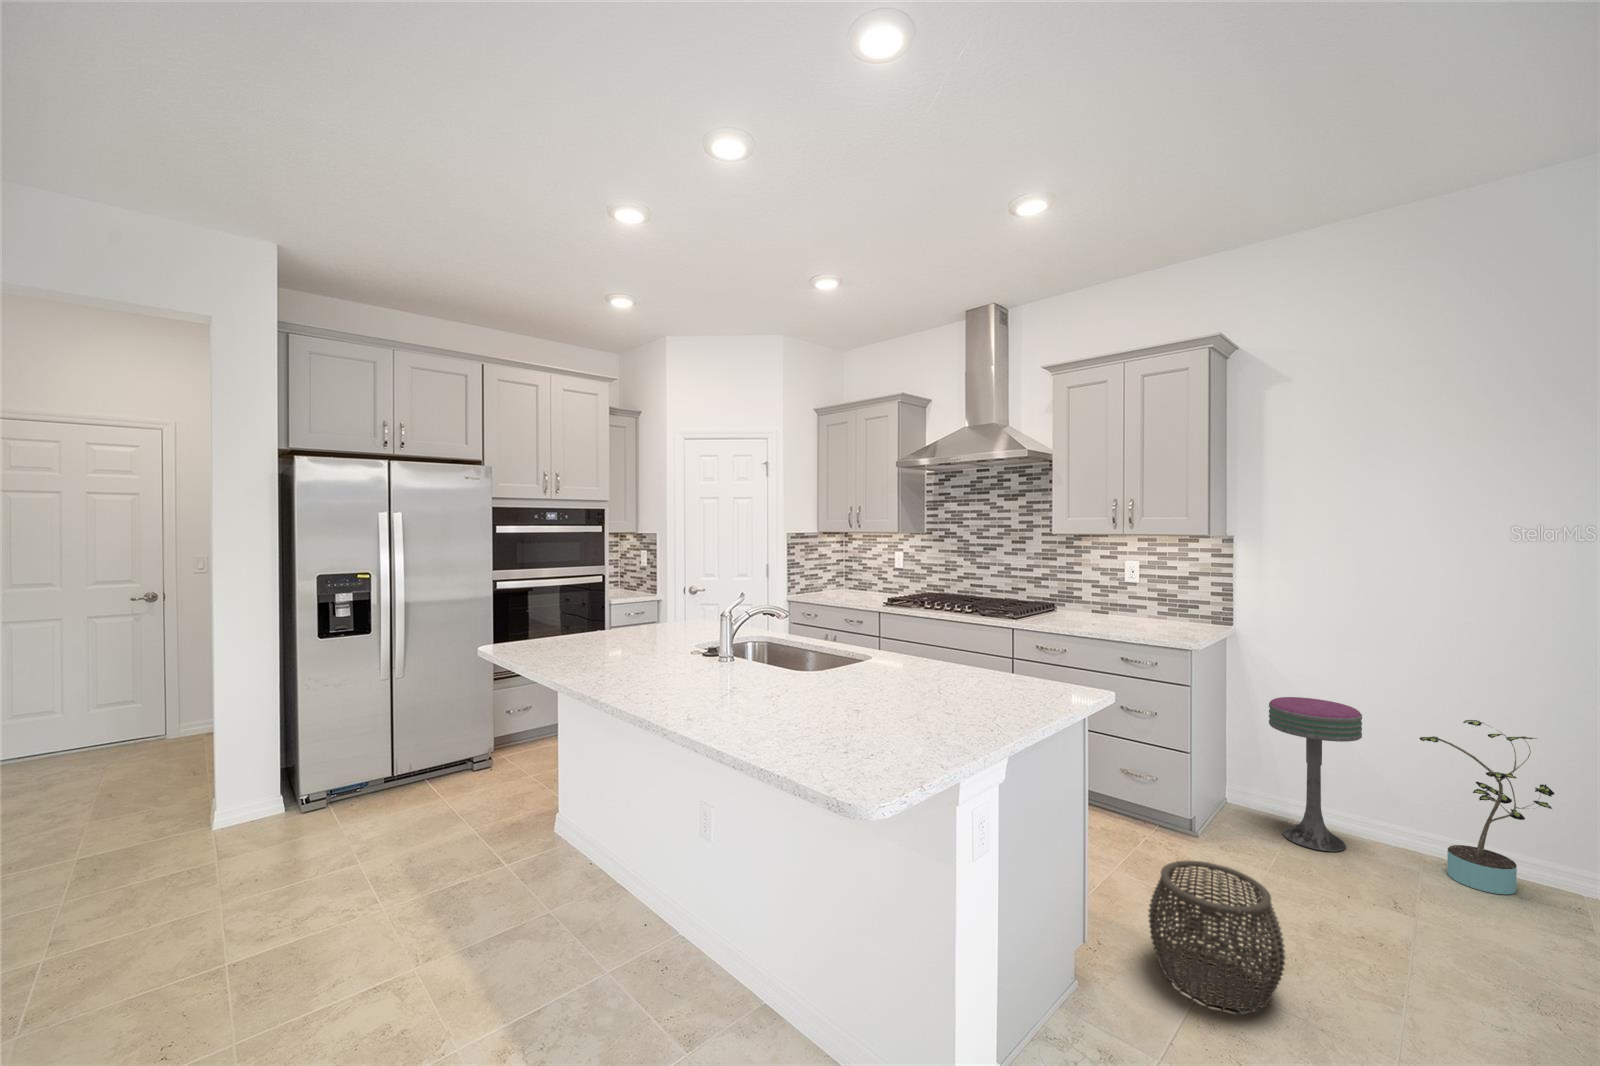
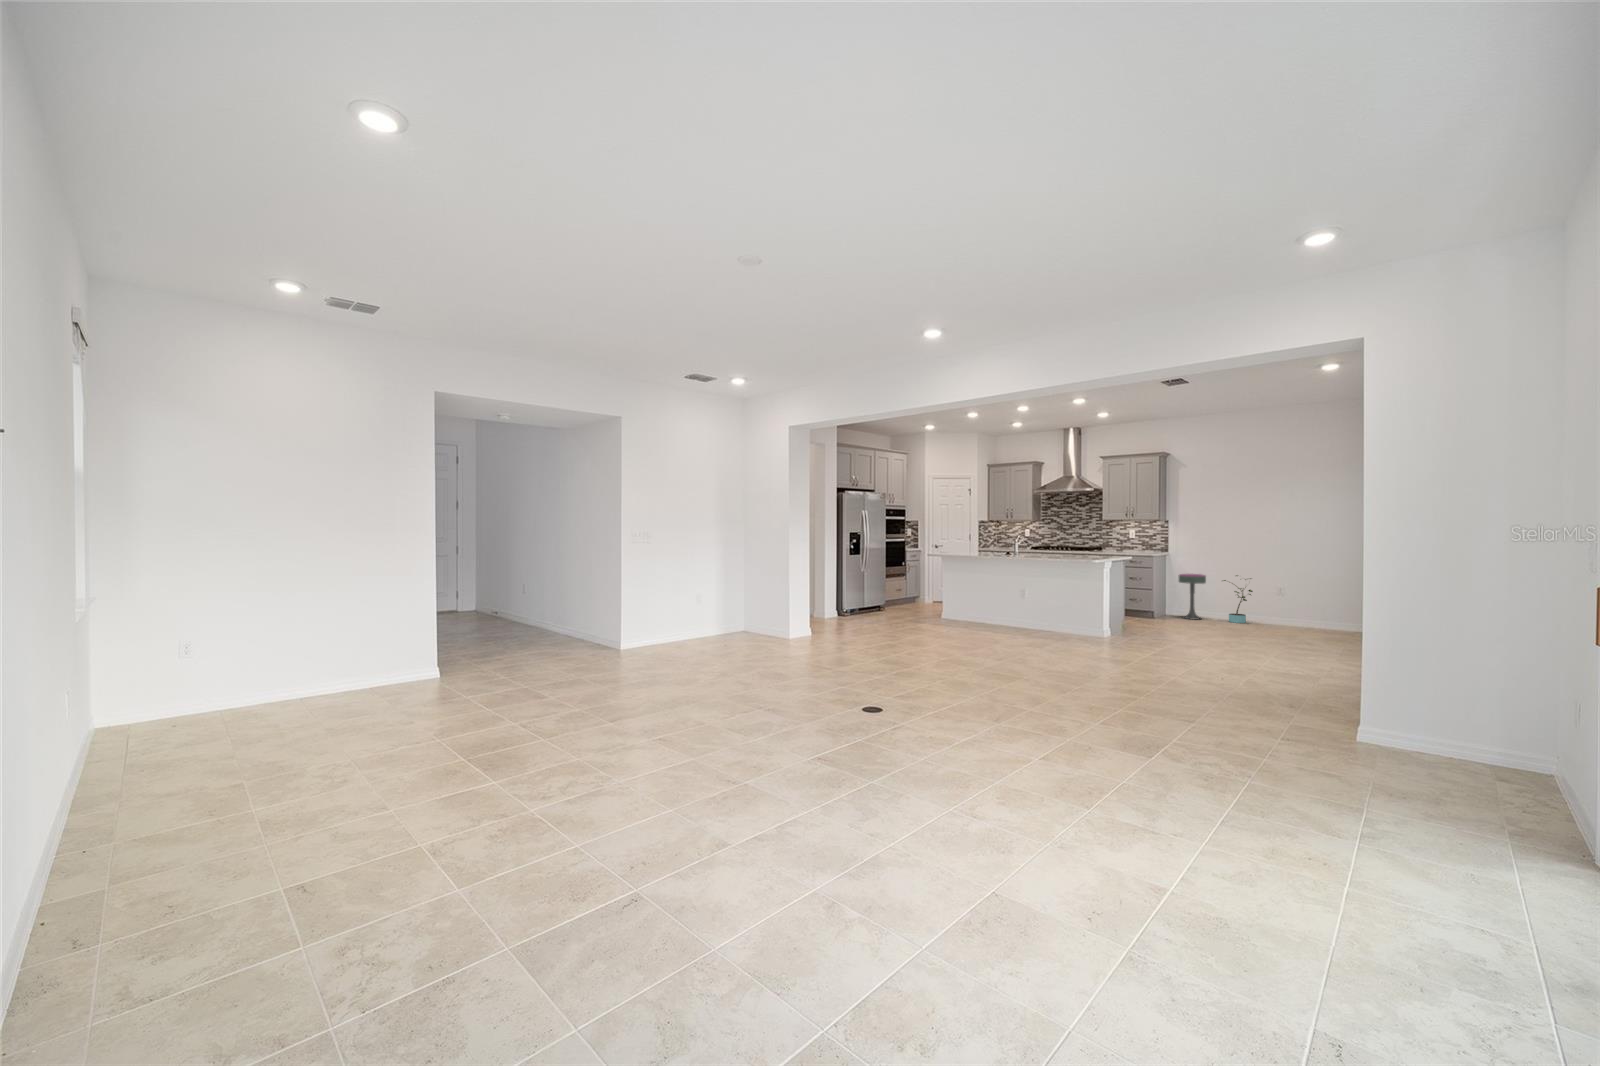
woven basket: present [1148,861,1285,1012] -> none [1140,604,1173,632]

